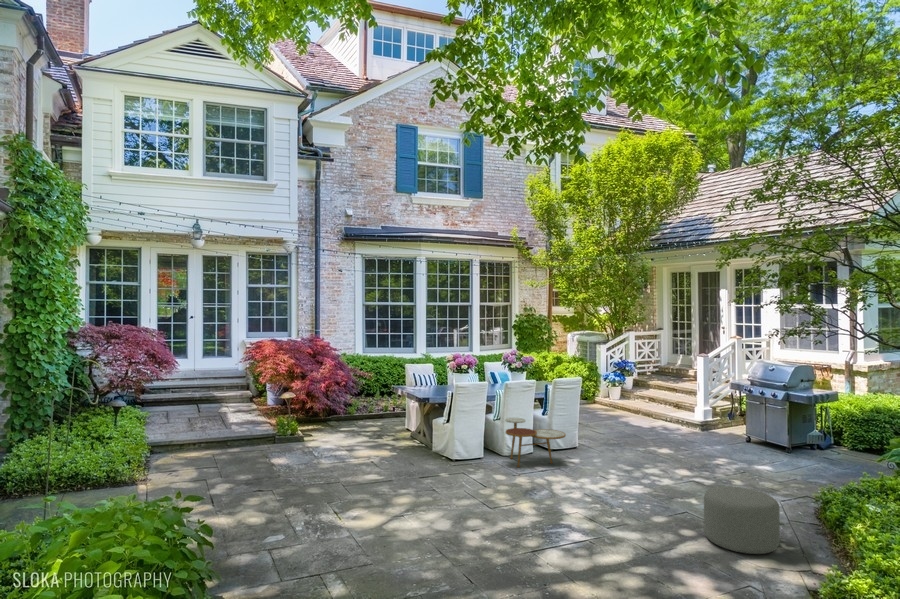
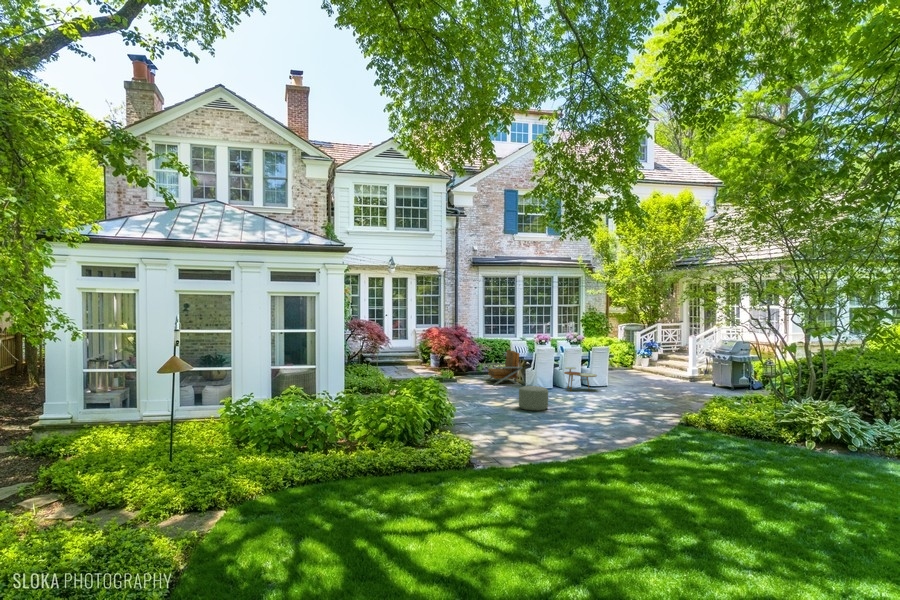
lounge chair: none [360,386,427,460] -> present [487,350,523,386]
ottoman: present [704,486,780,554] -> present [519,386,548,411]

